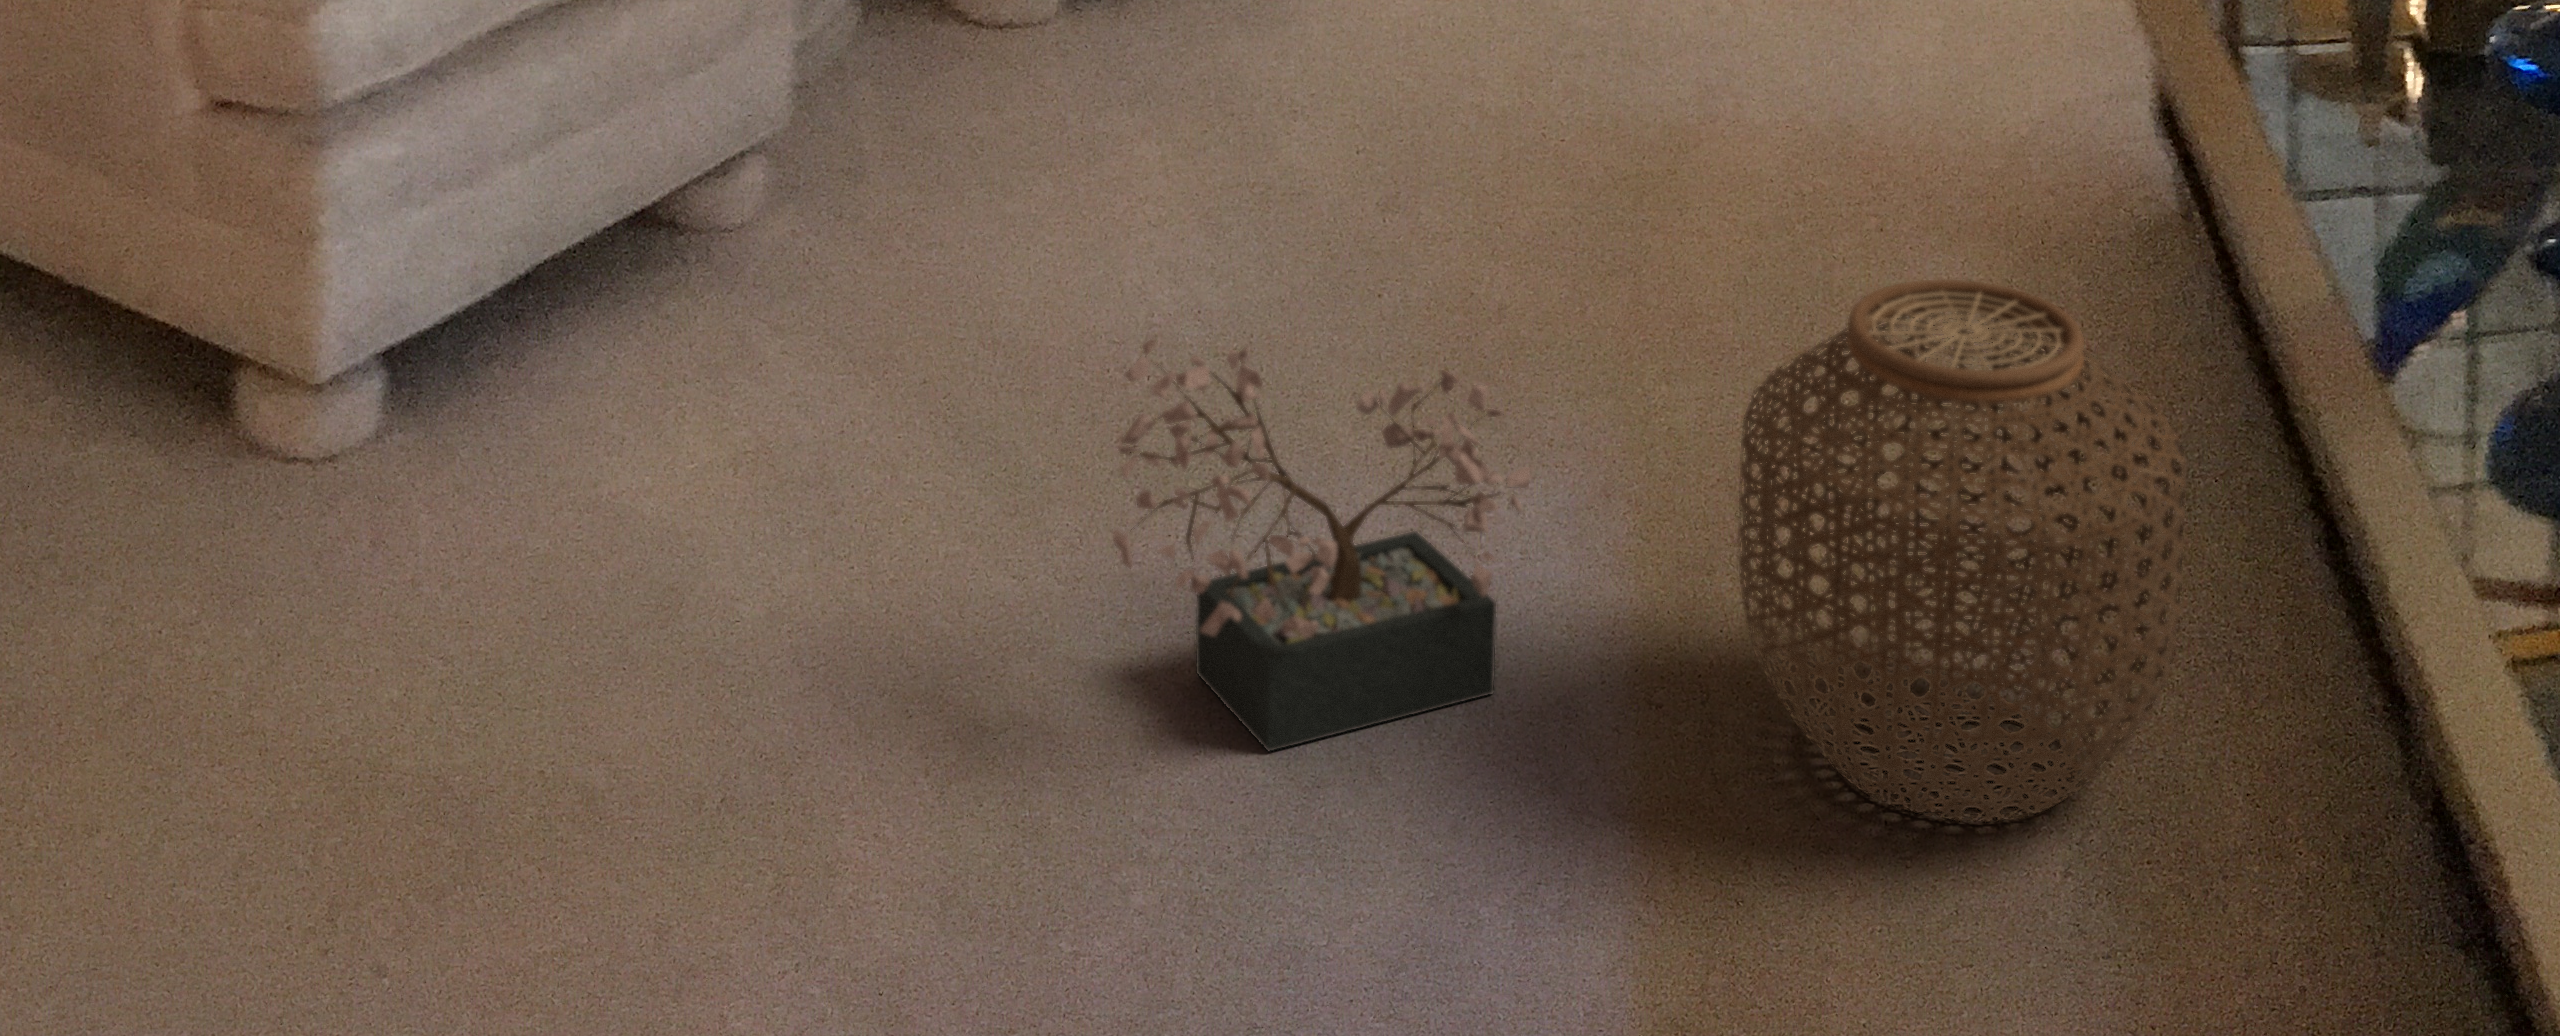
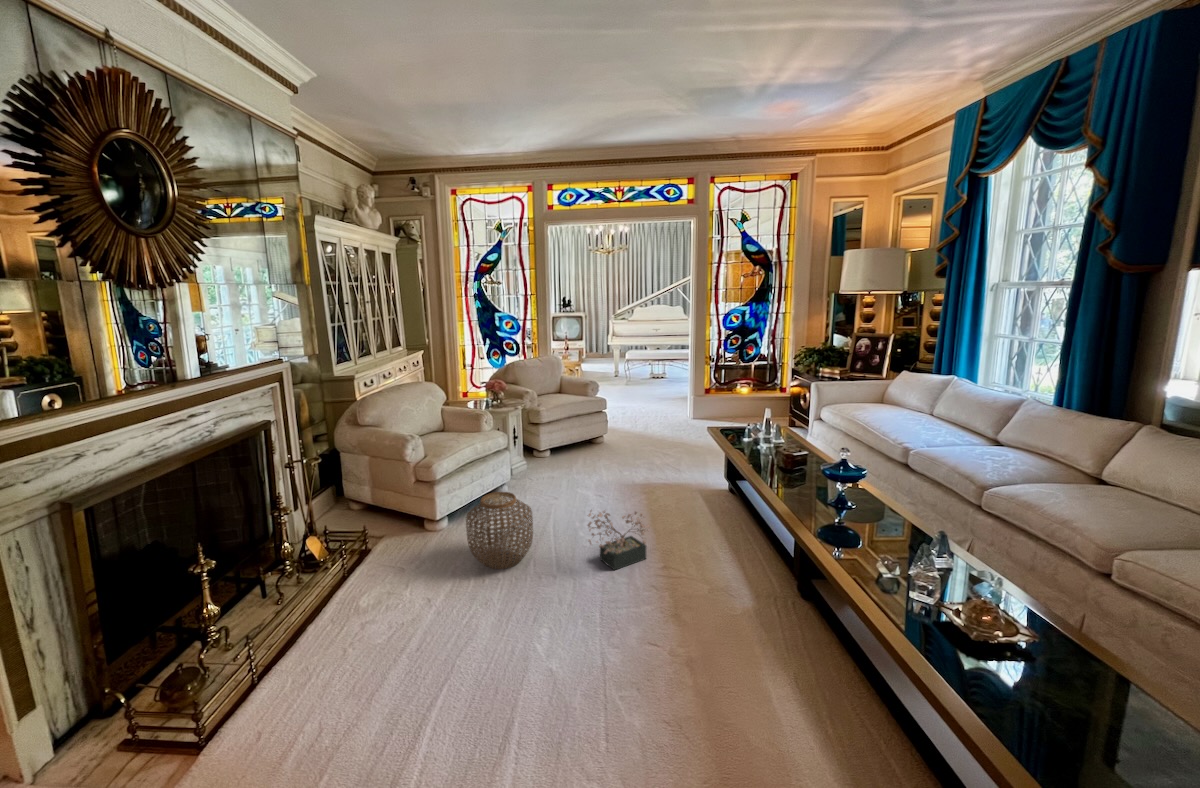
woven basket: present [1739,280,2186,822] -> present [466,492,533,569]

